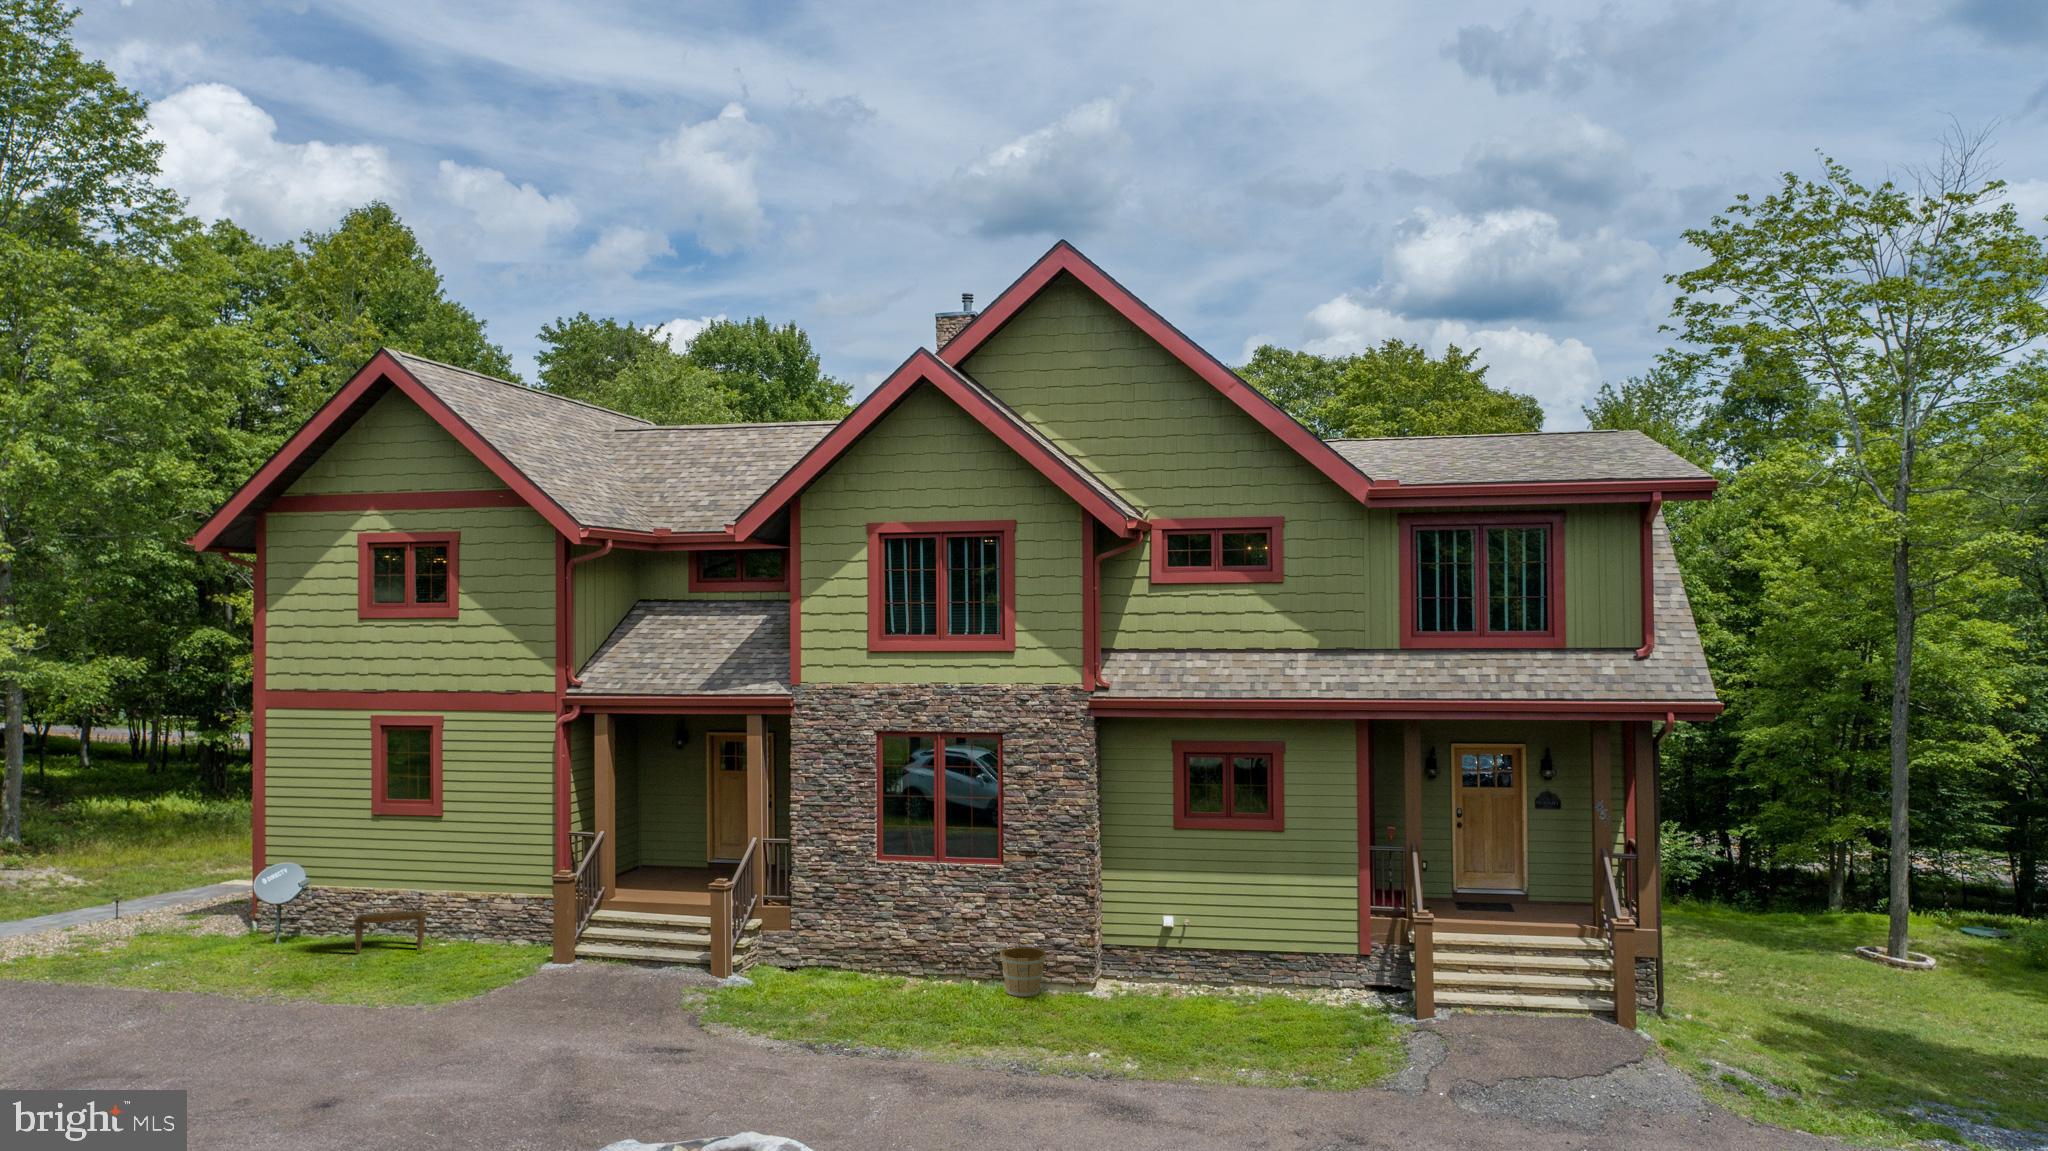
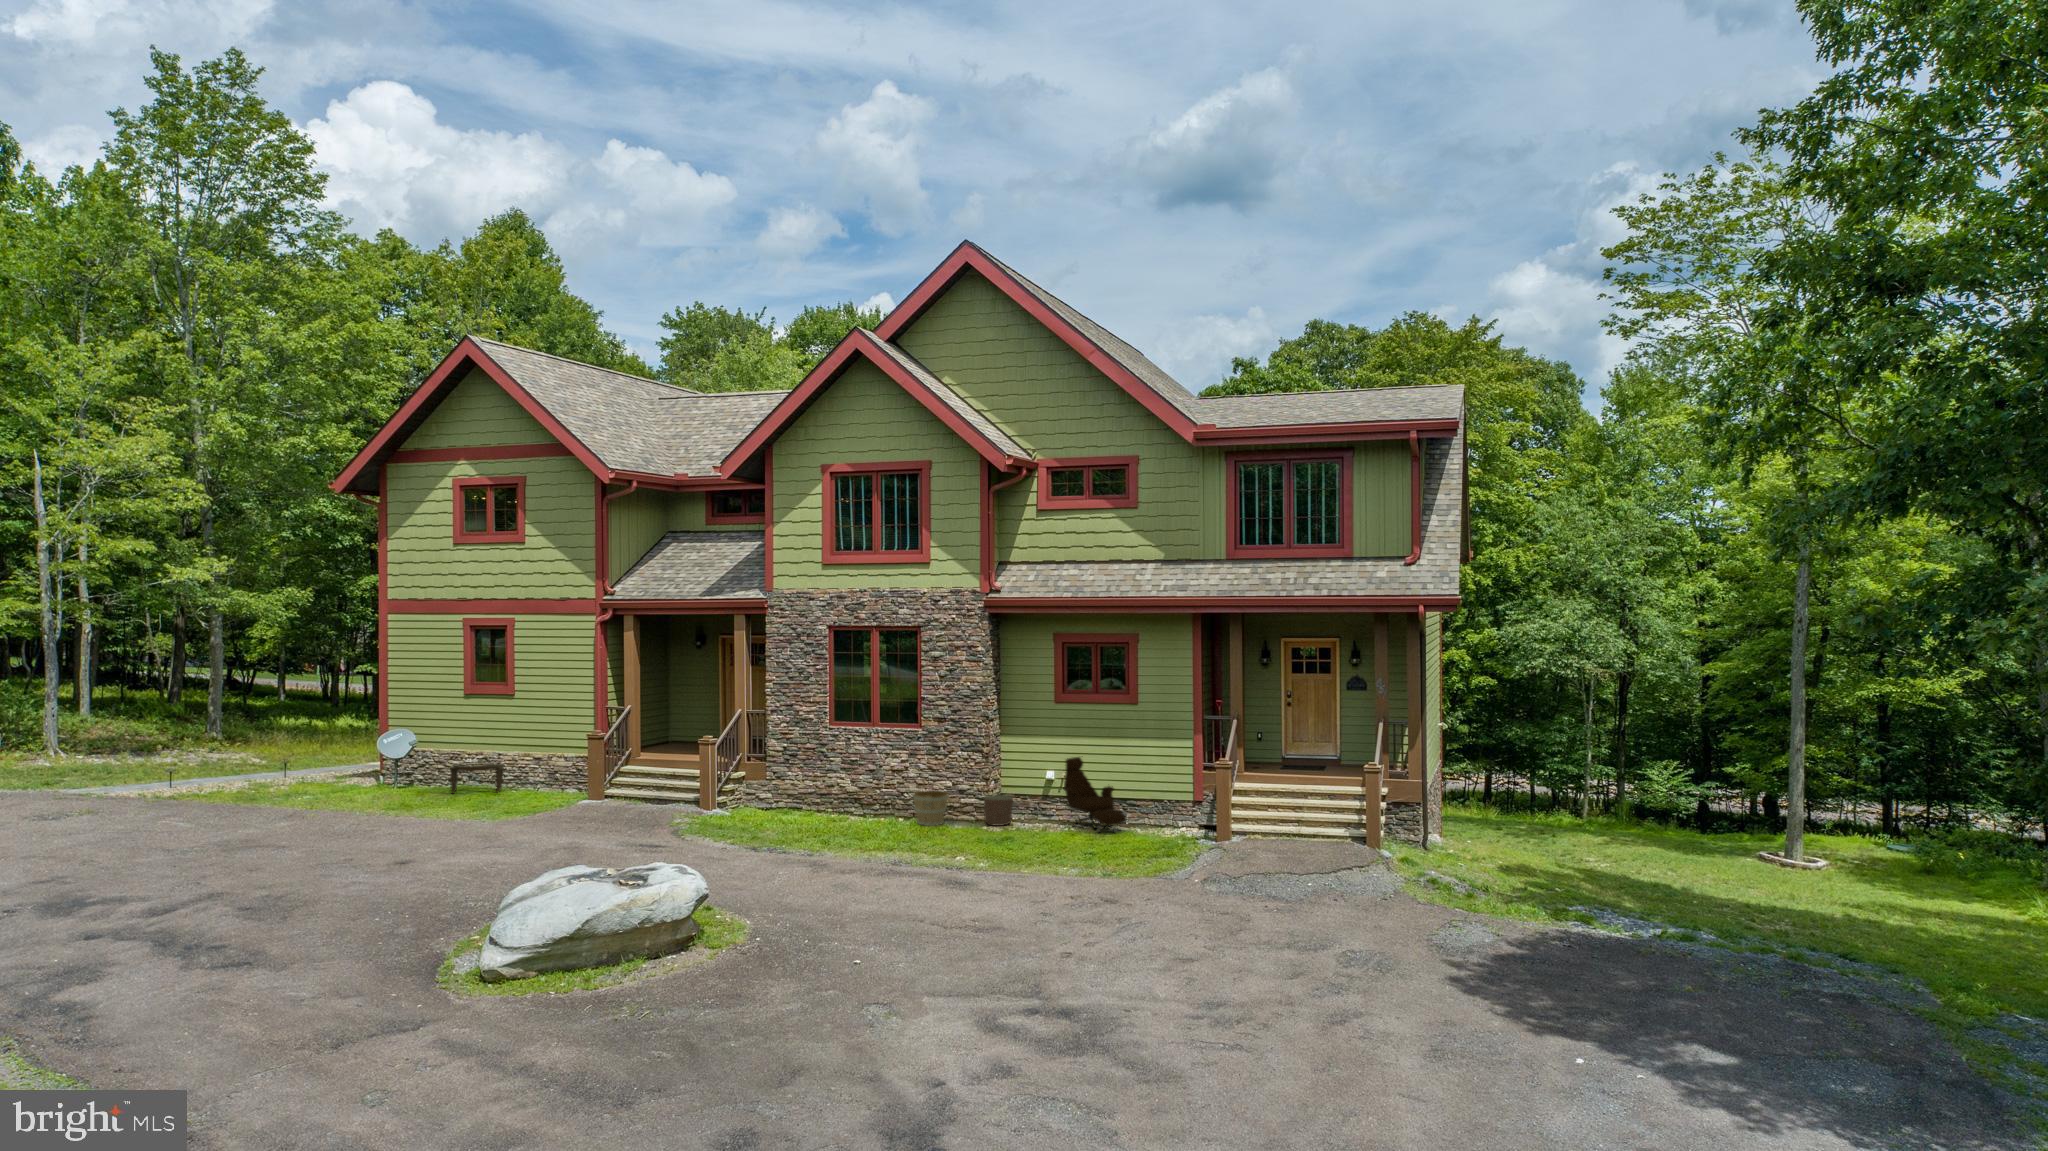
lounge chair: none [1192,898,1283,1005] -> present [1063,757,1126,830]
planter: none [1092,951,1130,994] -> present [984,795,1013,826]

